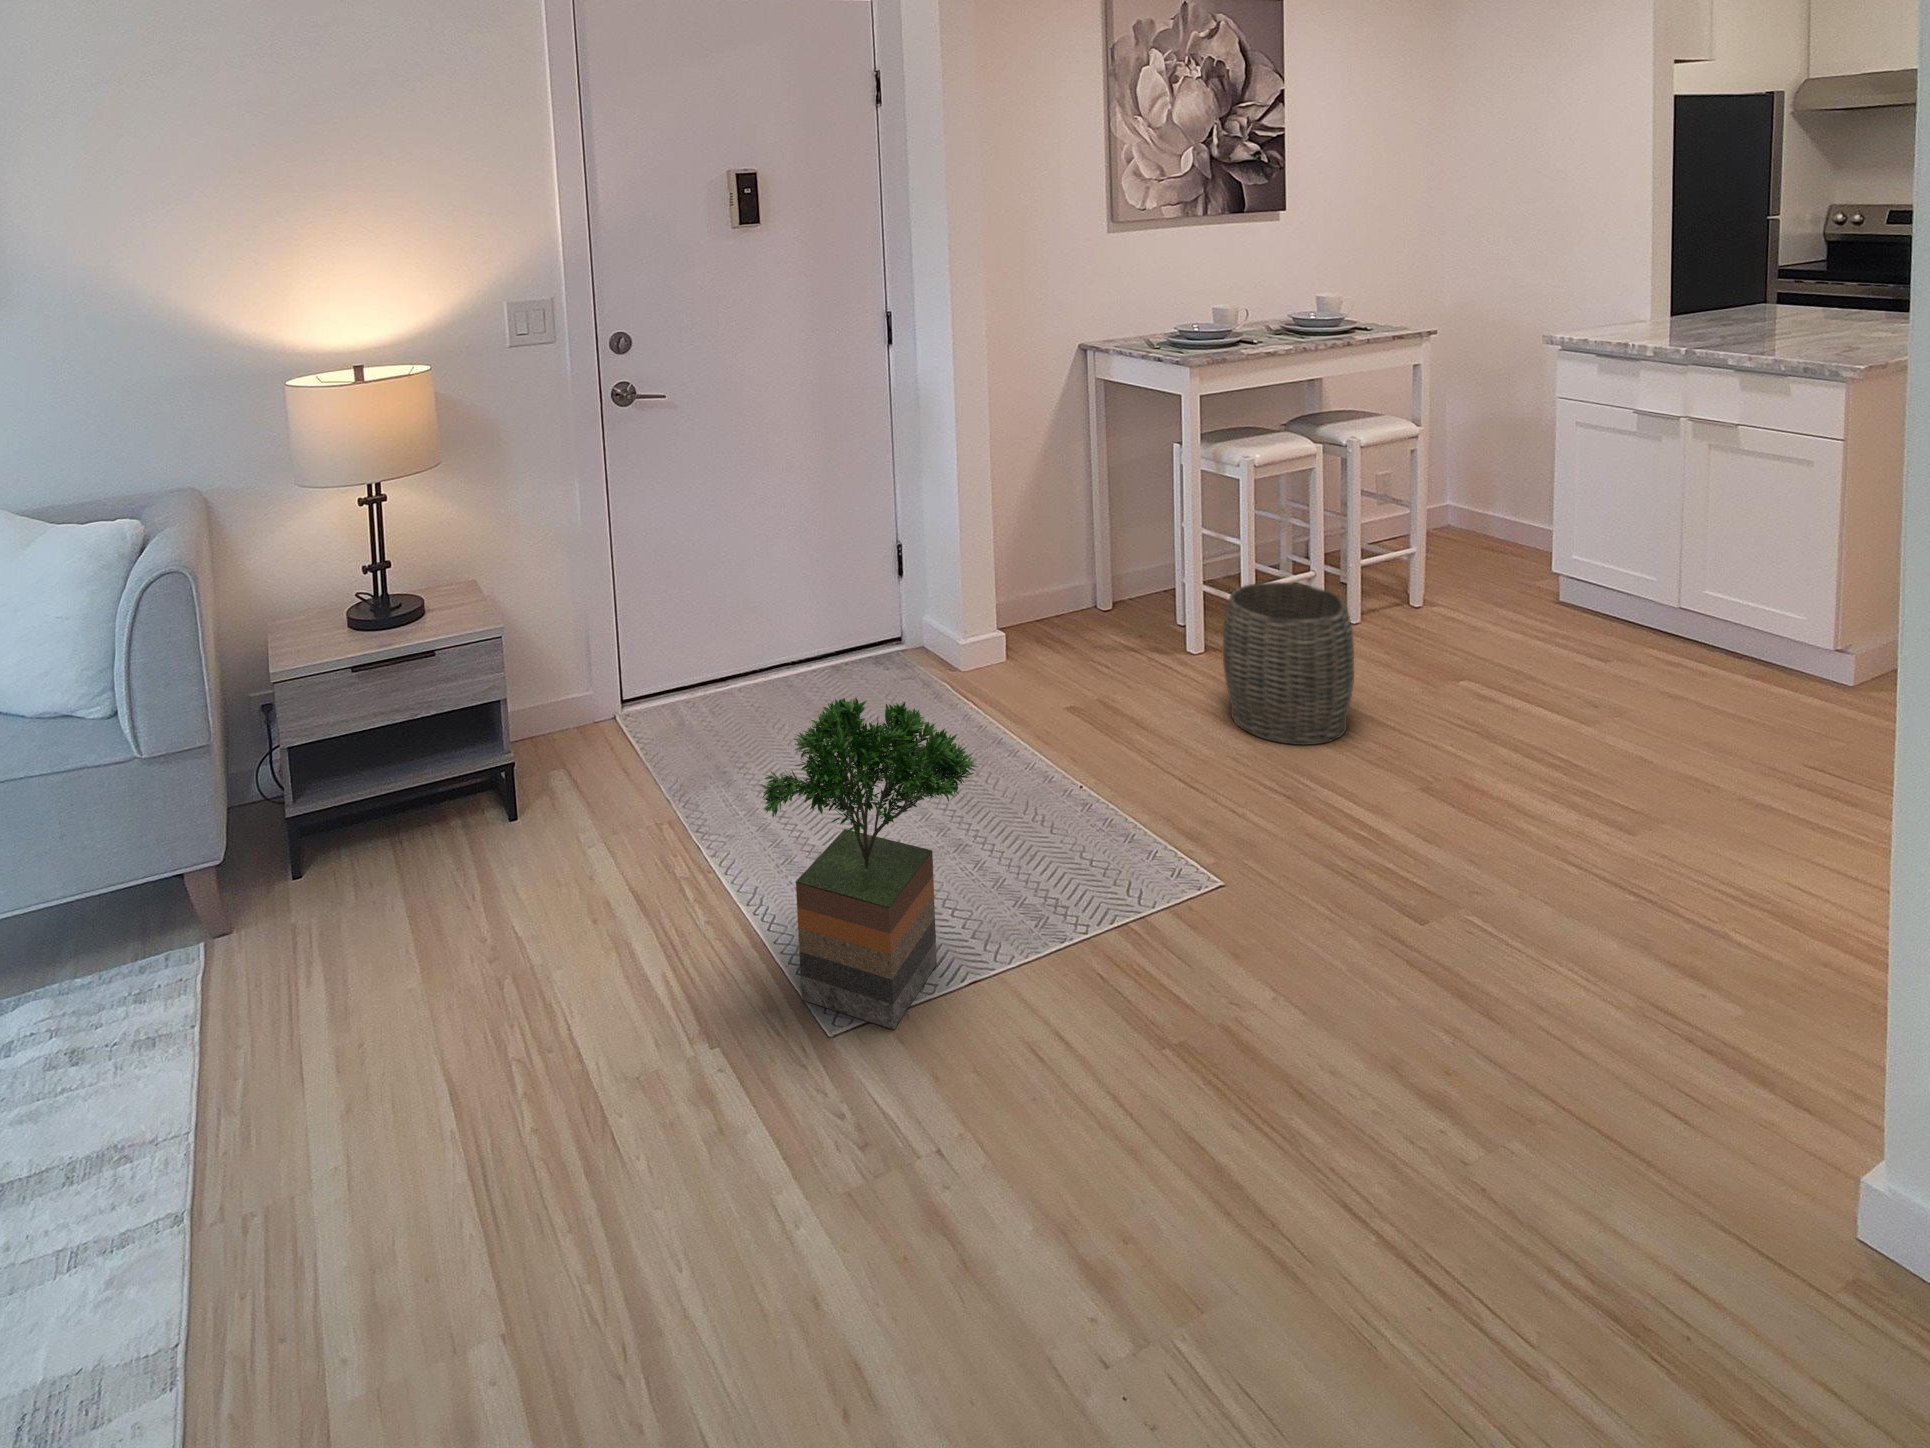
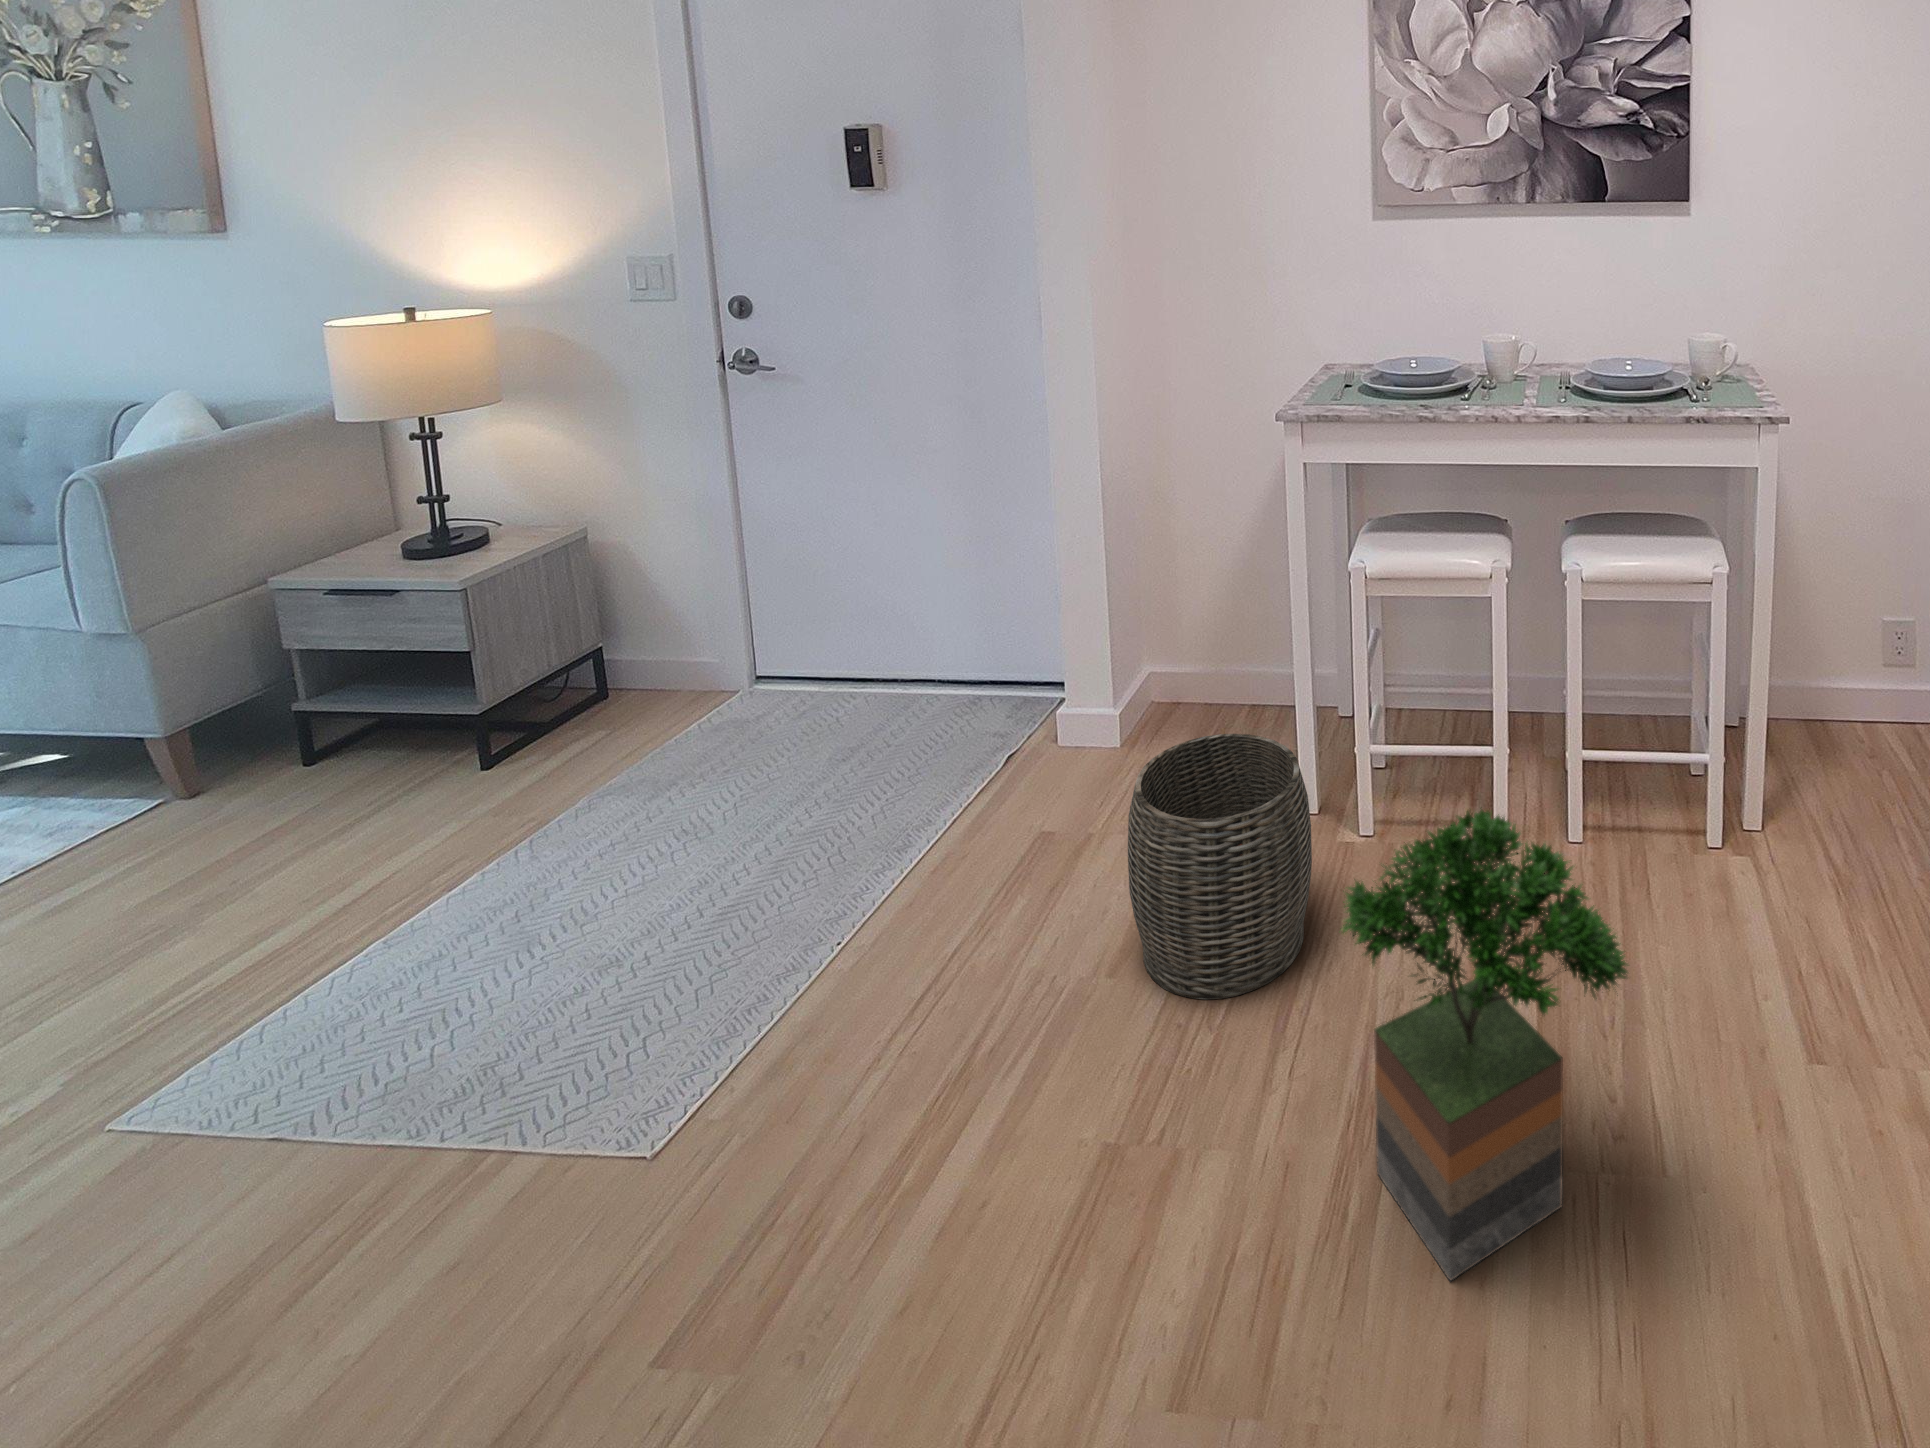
potted tree: present [759,698,978,1030] -> present [1342,808,1628,1280]

